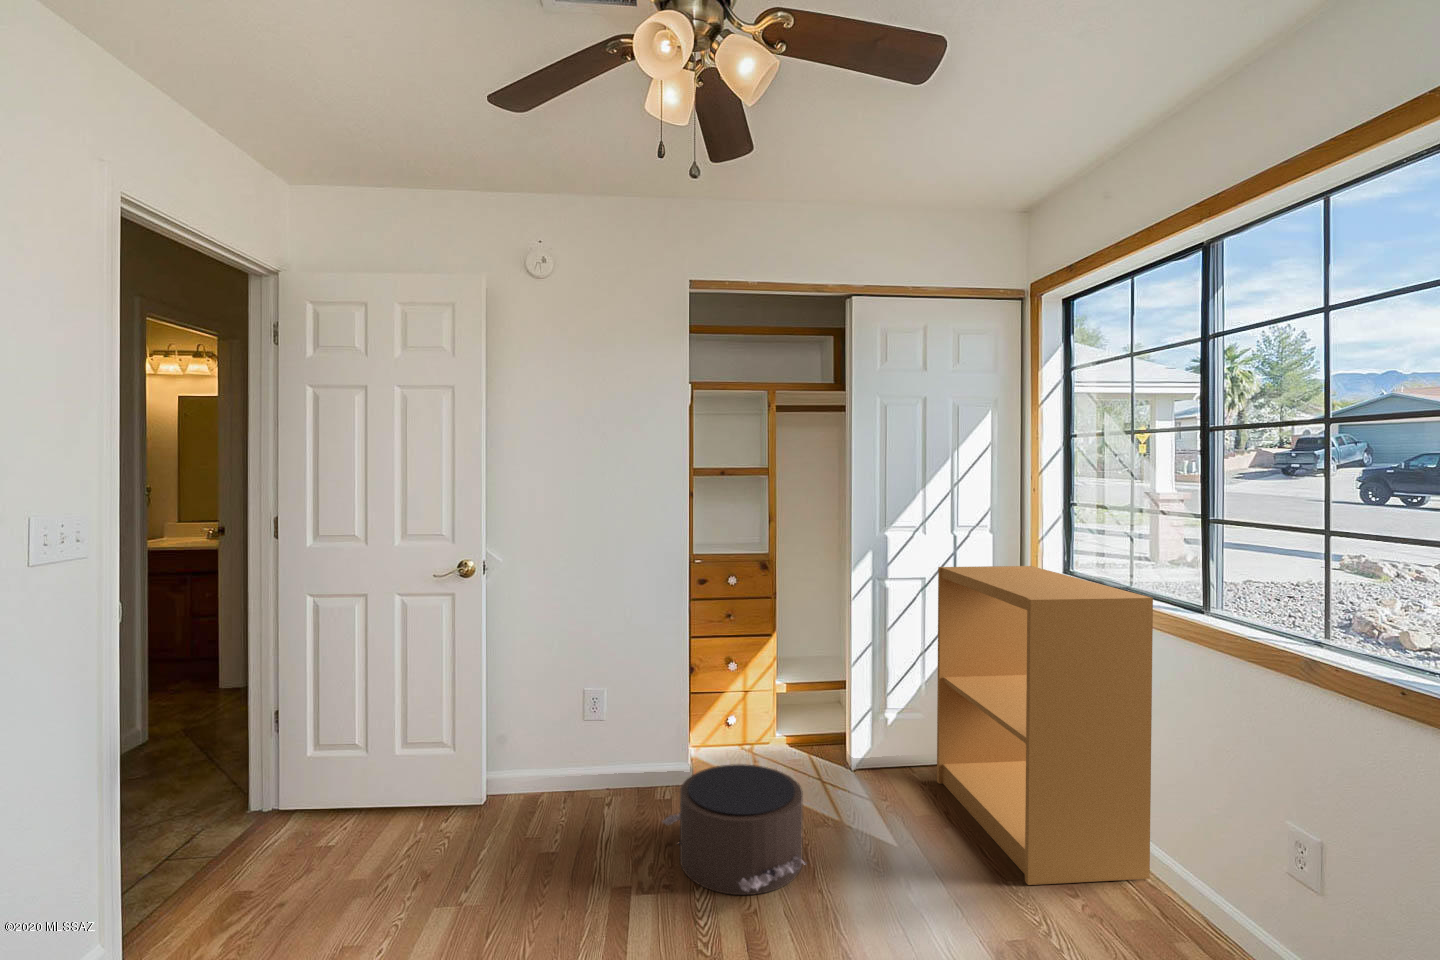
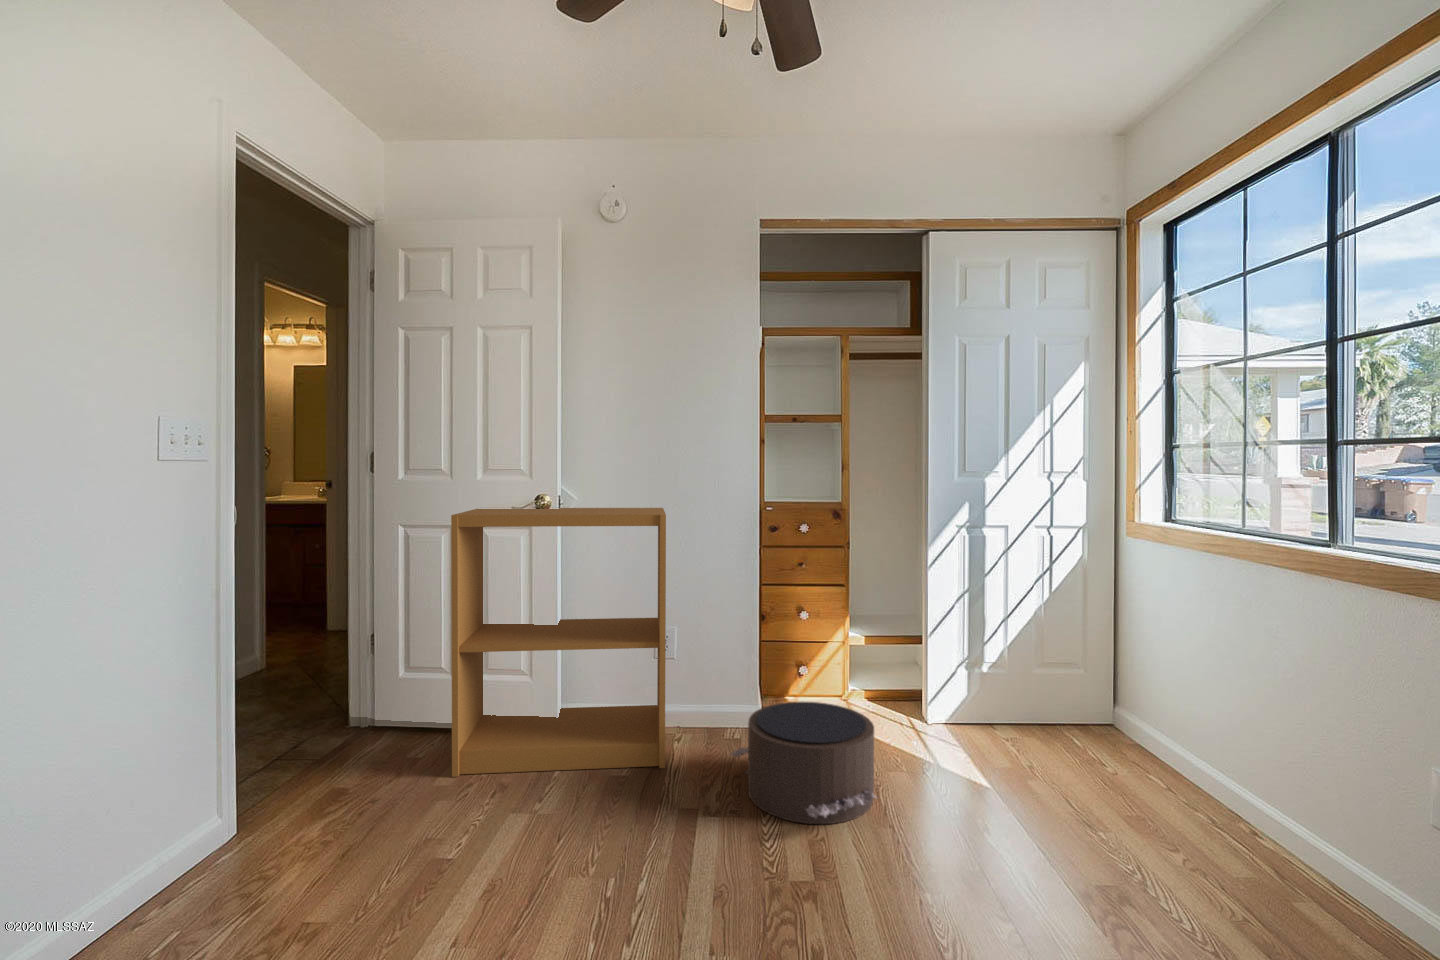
bookshelf: present [937,566,1153,885] -> present [451,508,666,777]

